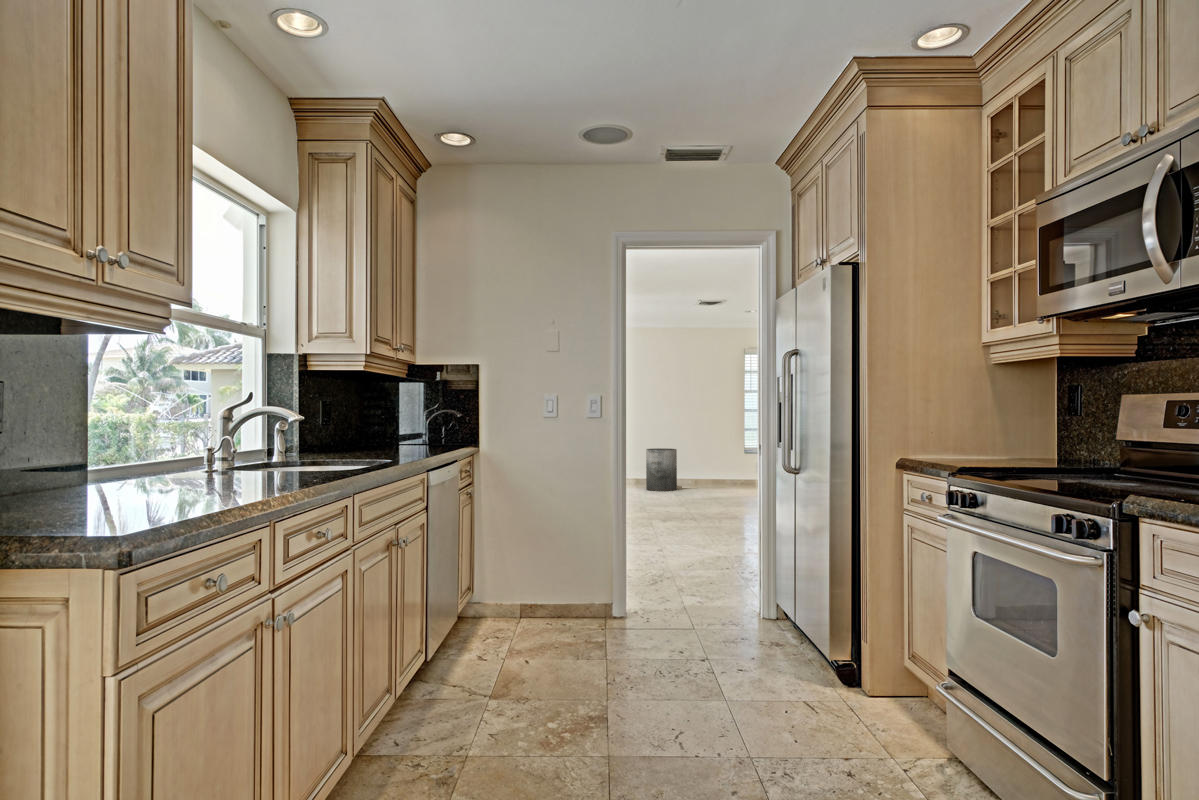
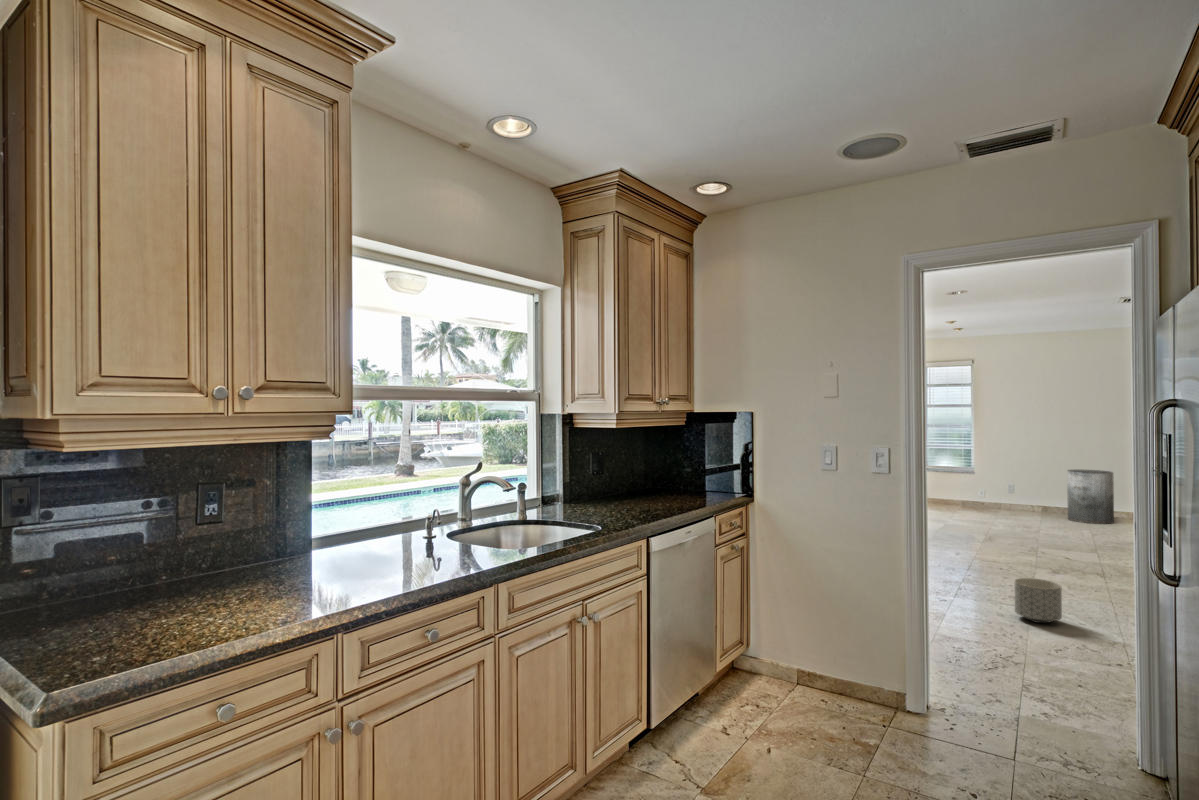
planter: none [648,519,680,553] -> present [1014,578,1062,623]

